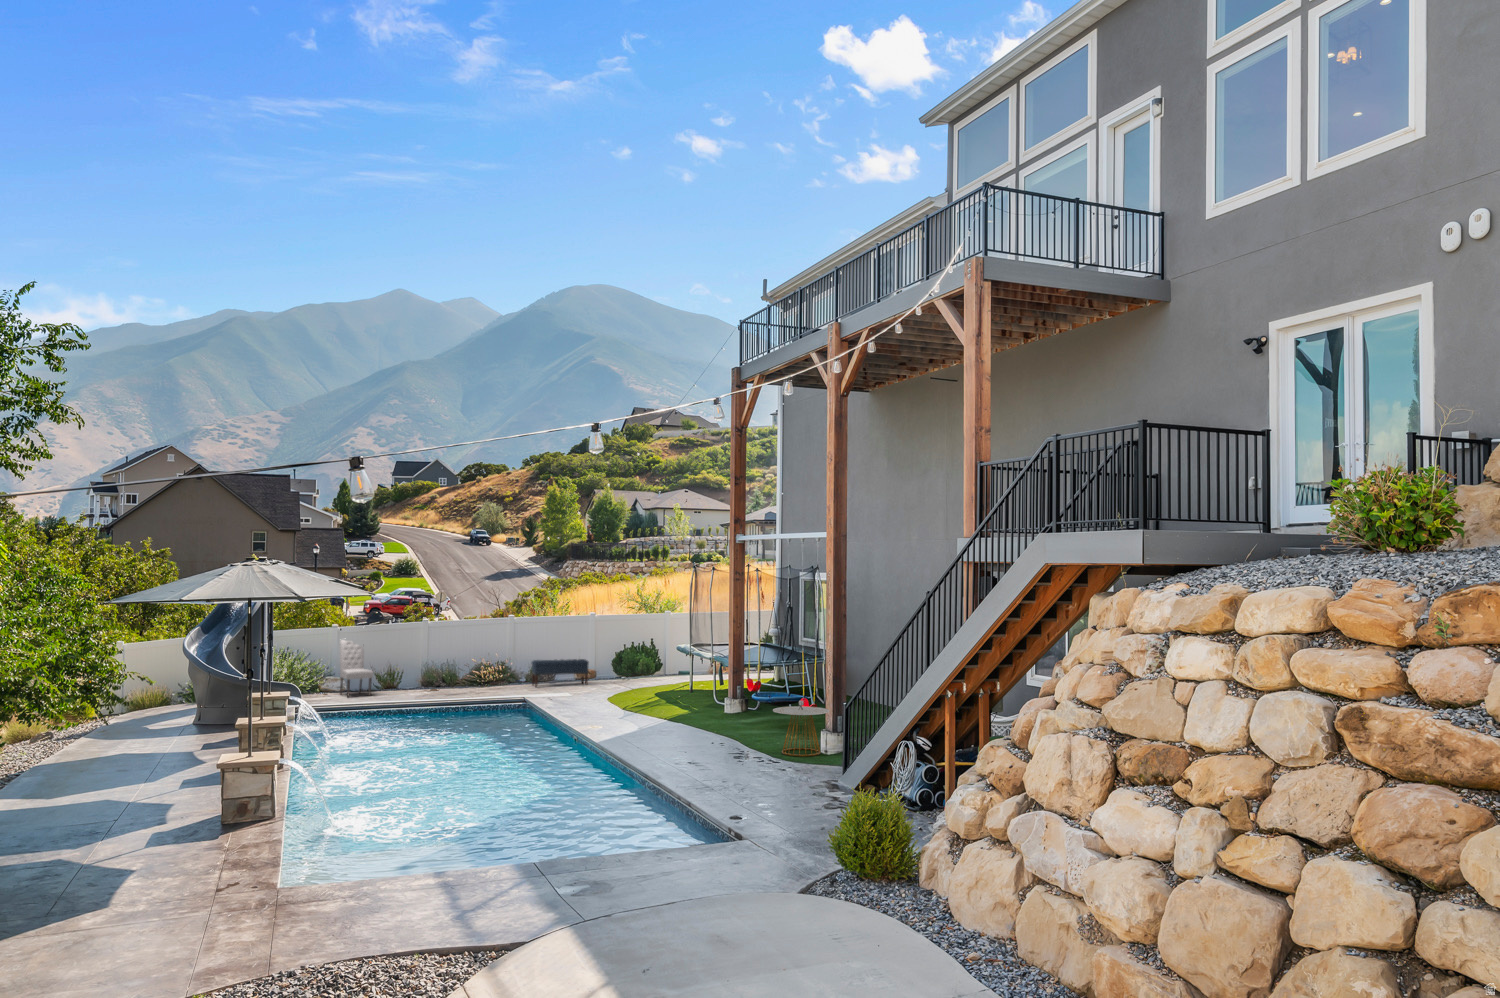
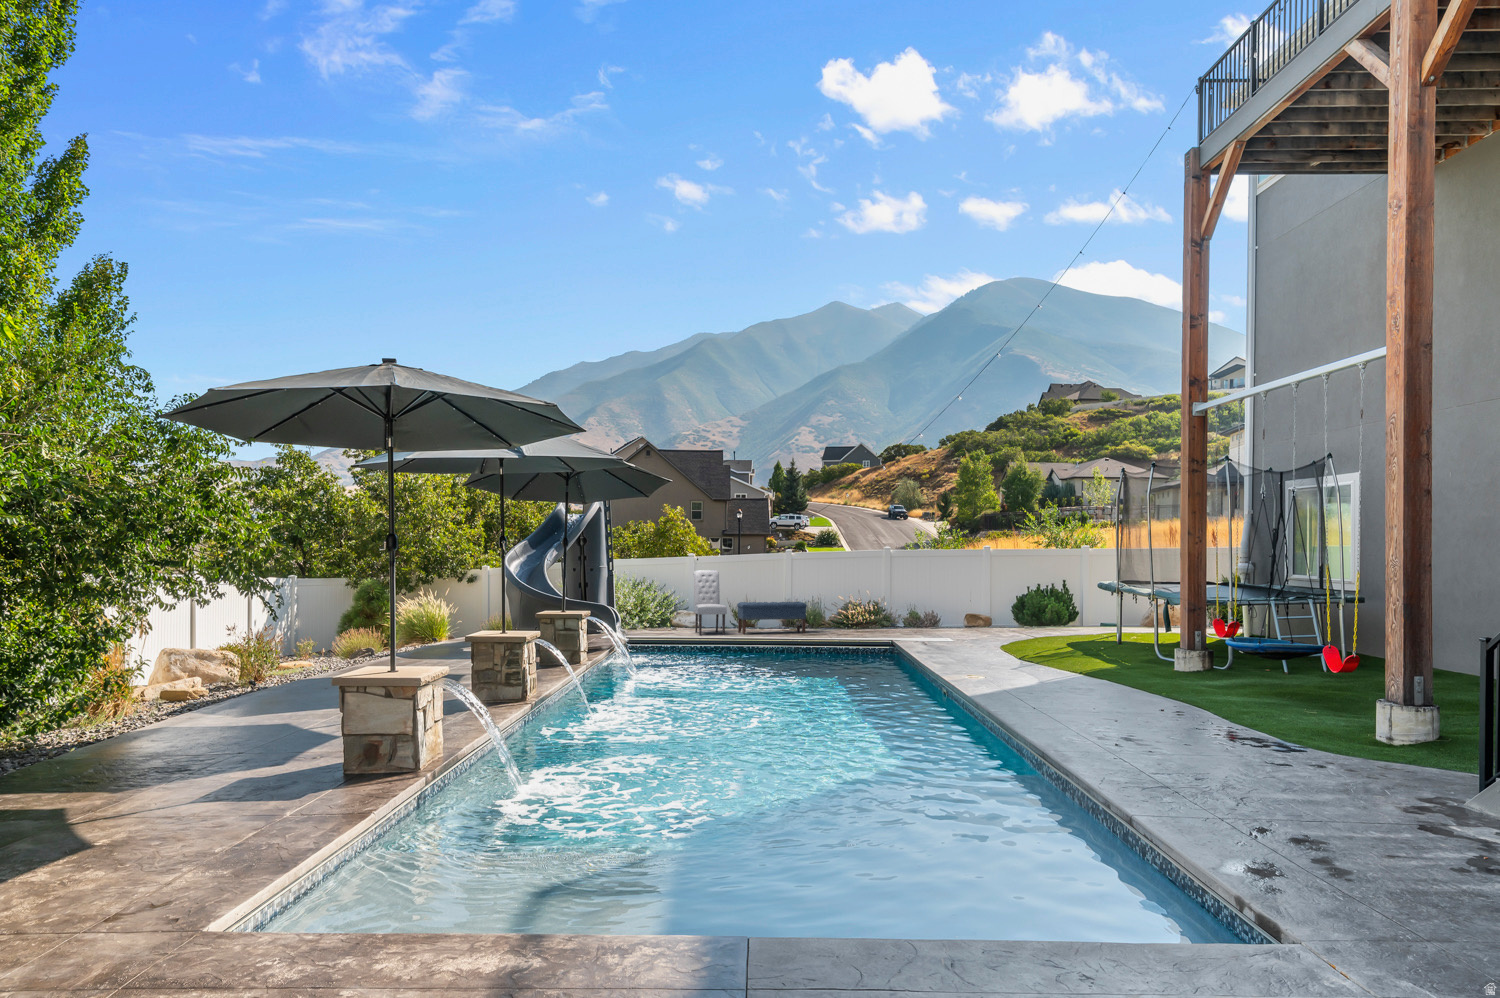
bench: present [532,659,589,686] -> present [737,602,807,634]
side table: present [773,701,829,757] -> none [1288,639,1419,747]

